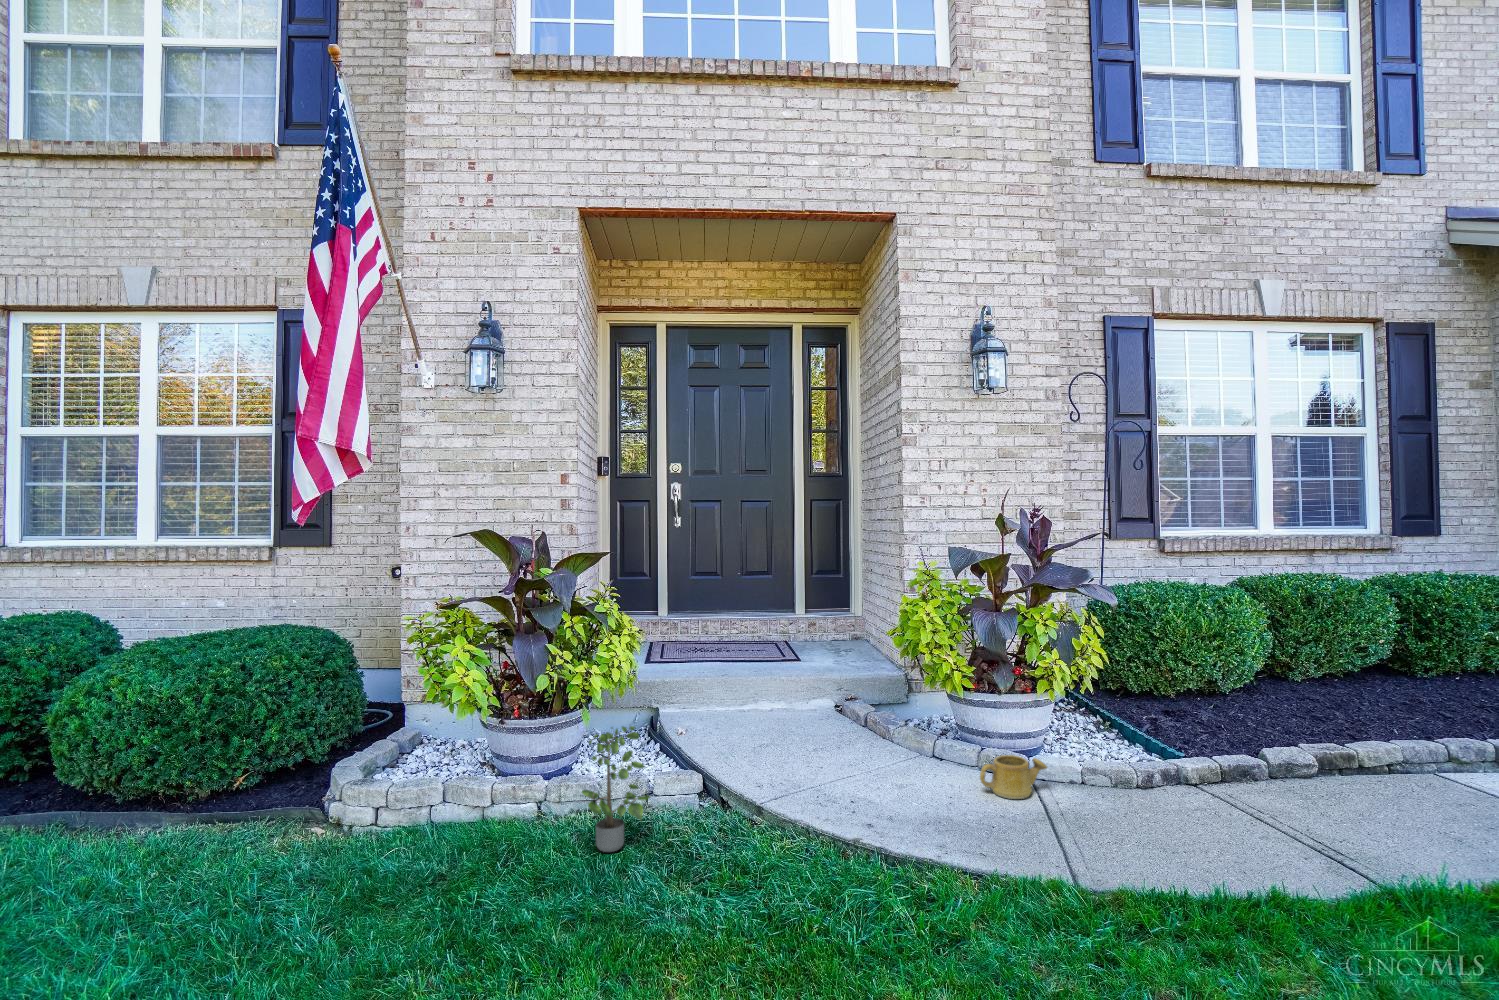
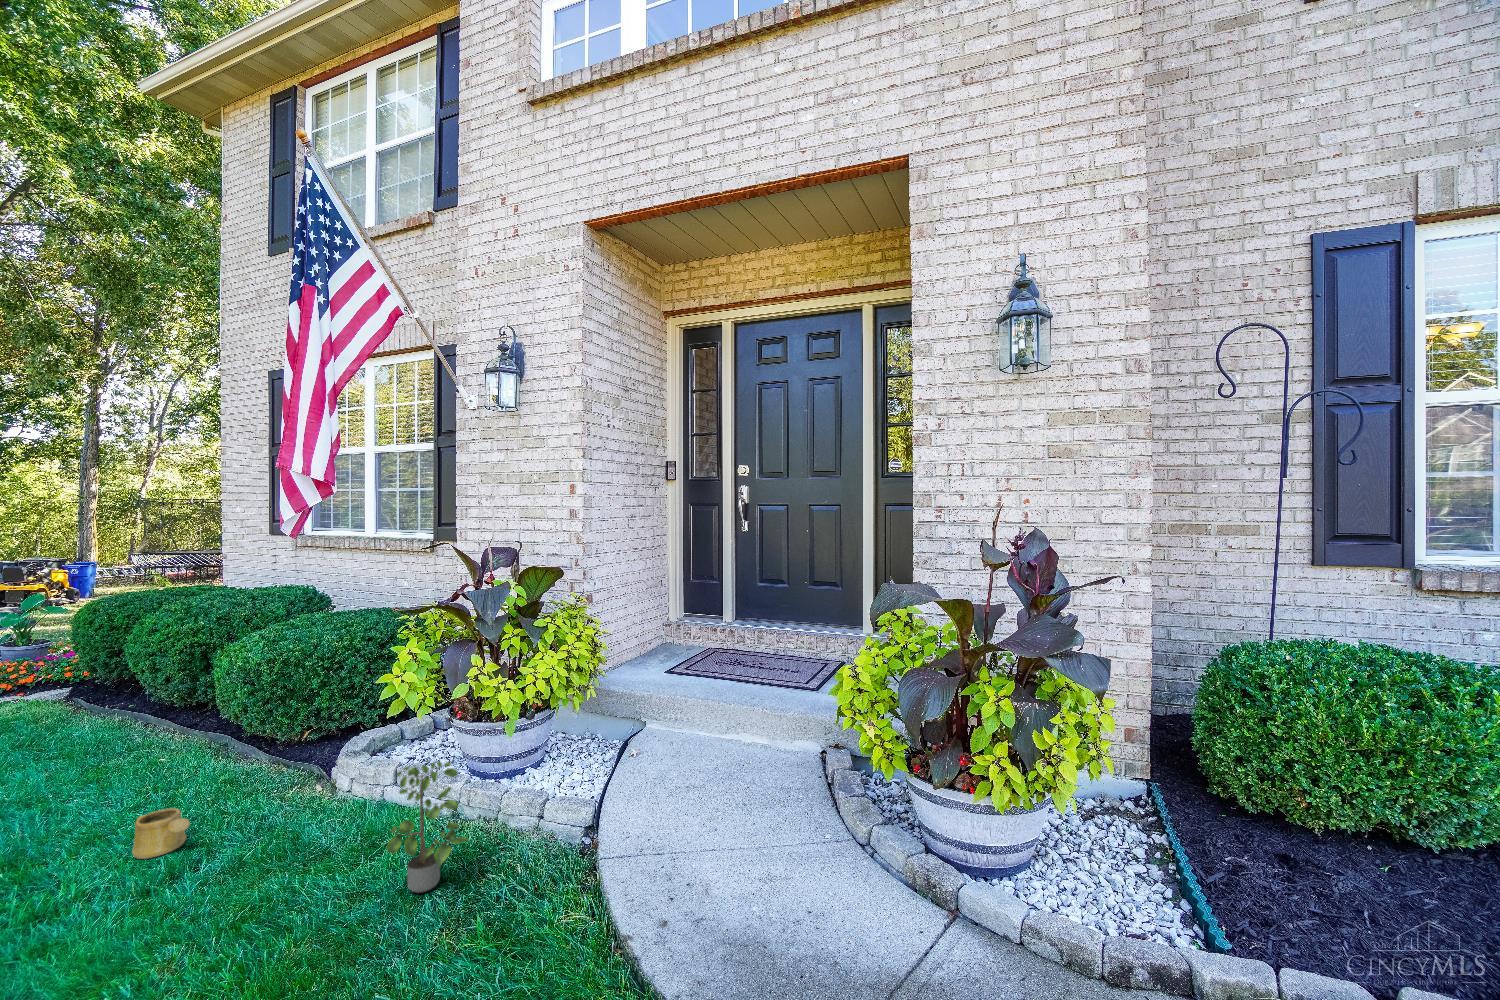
watering can: present [980,755,1047,799] -> present [132,808,190,859]

